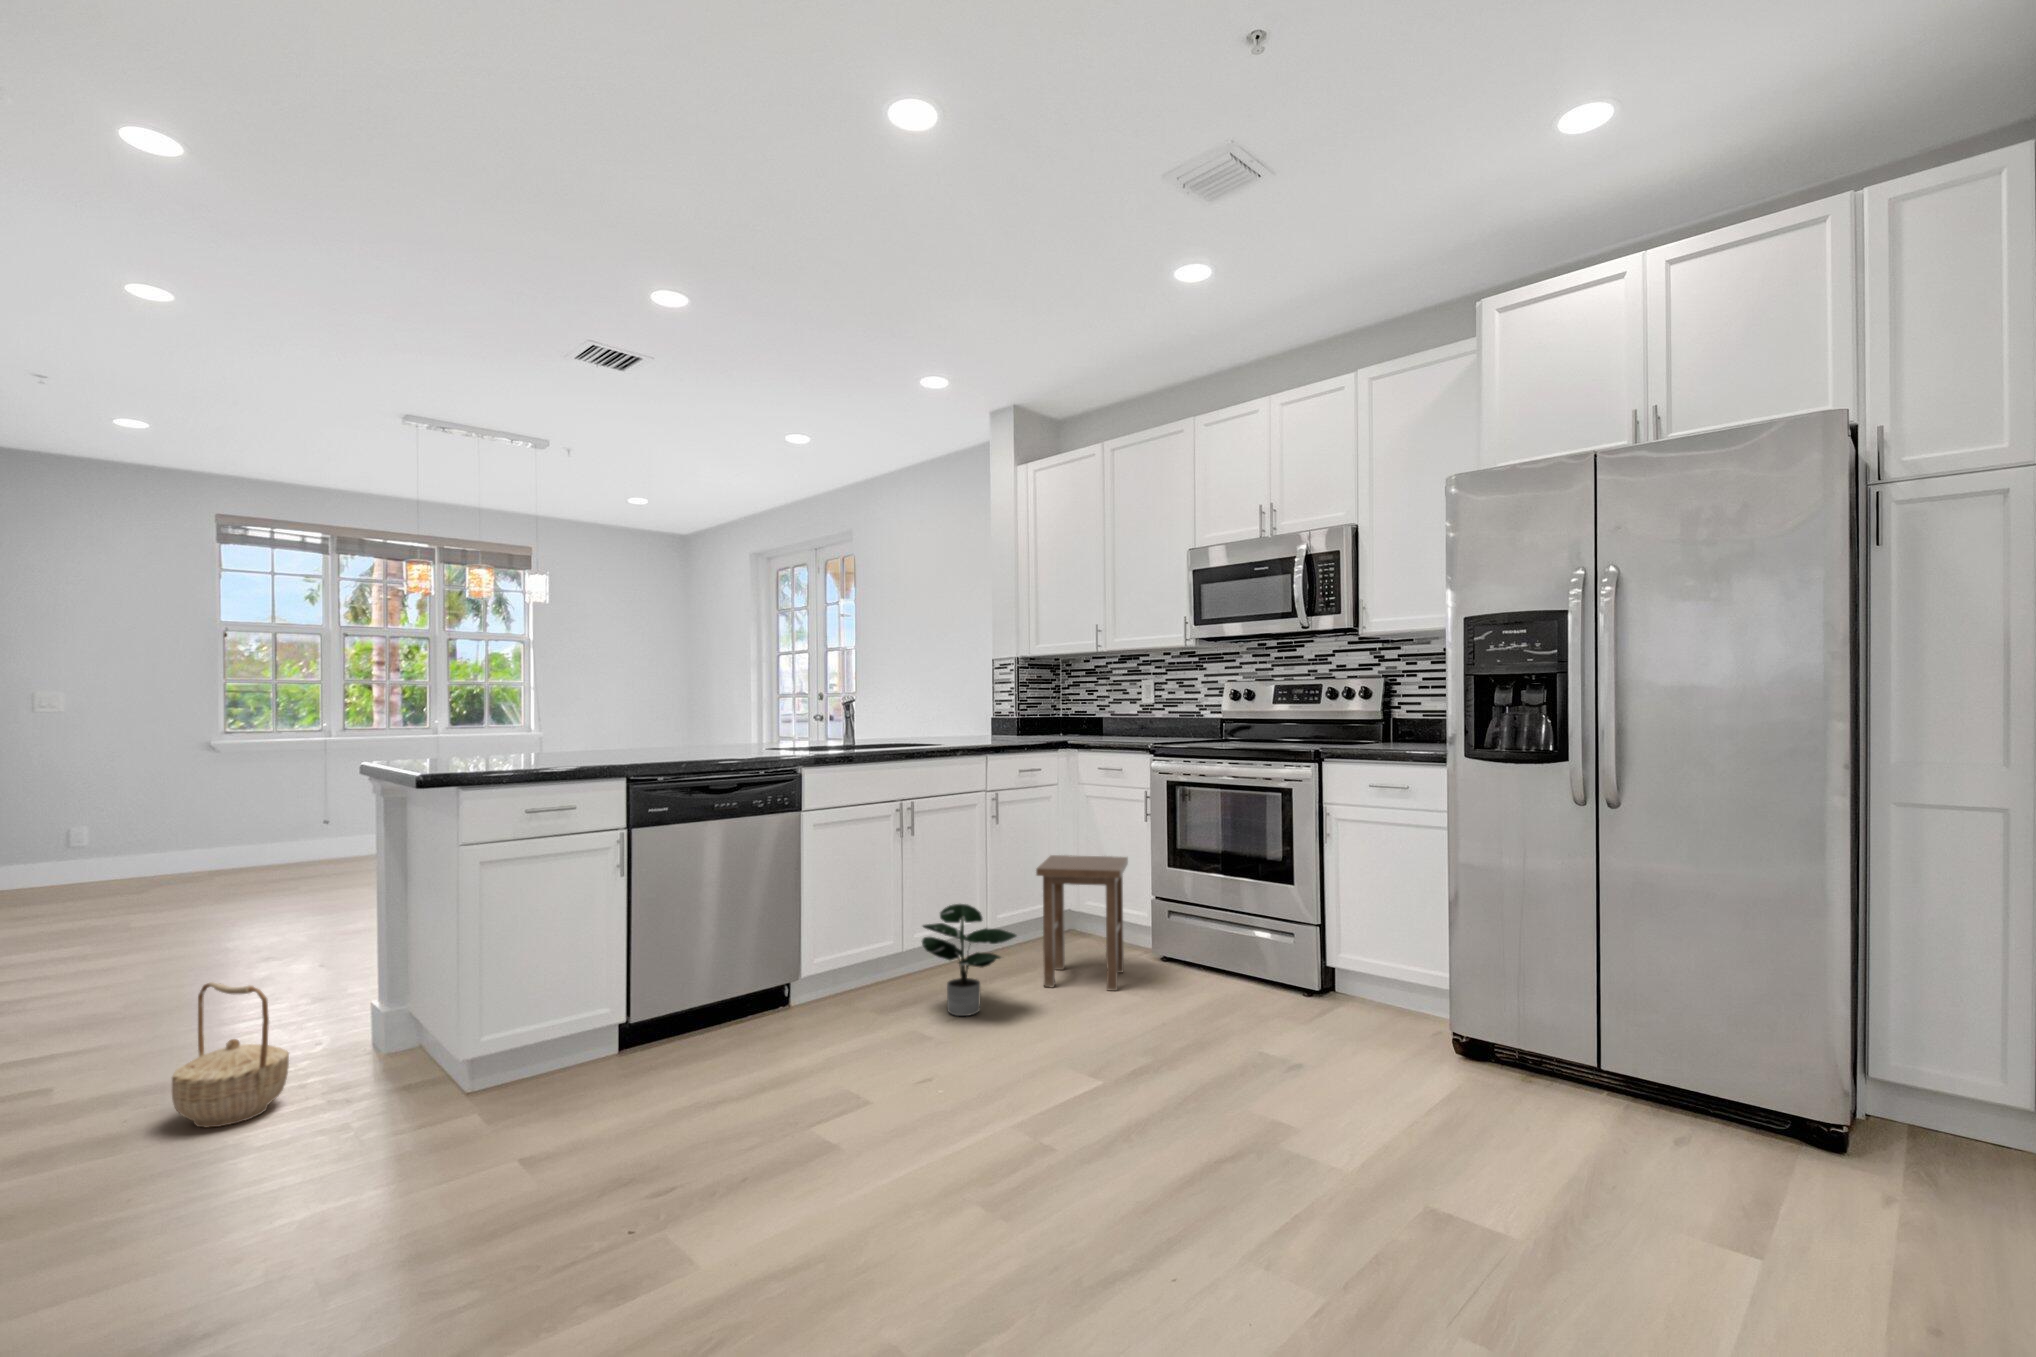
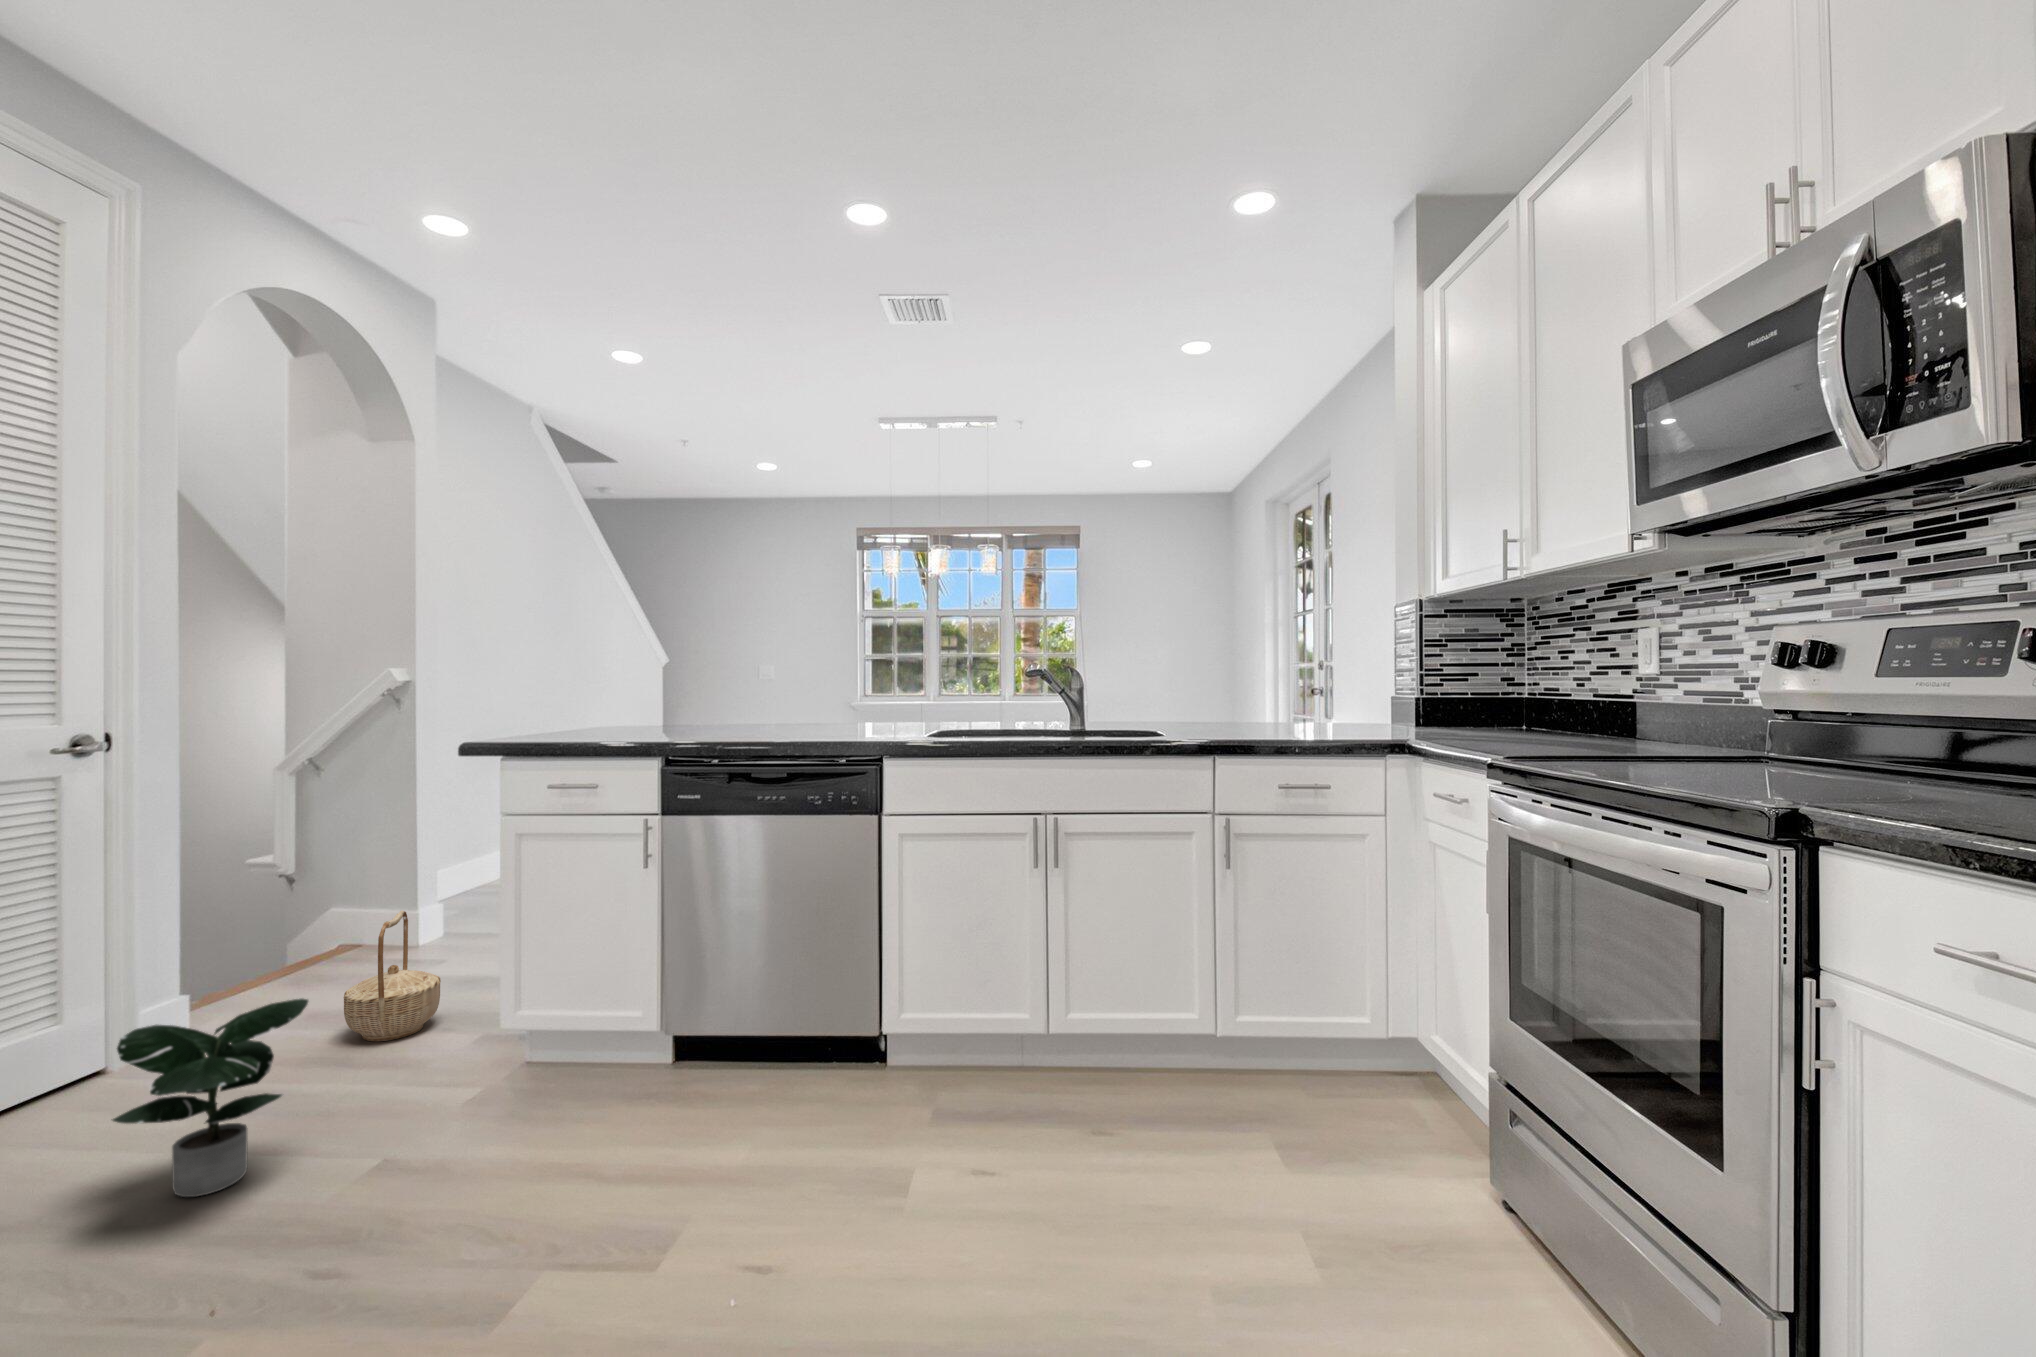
stool: present [1036,855,1128,991] -> none [1191,942,1417,1250]
potted plant: present [922,904,1017,1016] -> present [113,998,308,1197]

